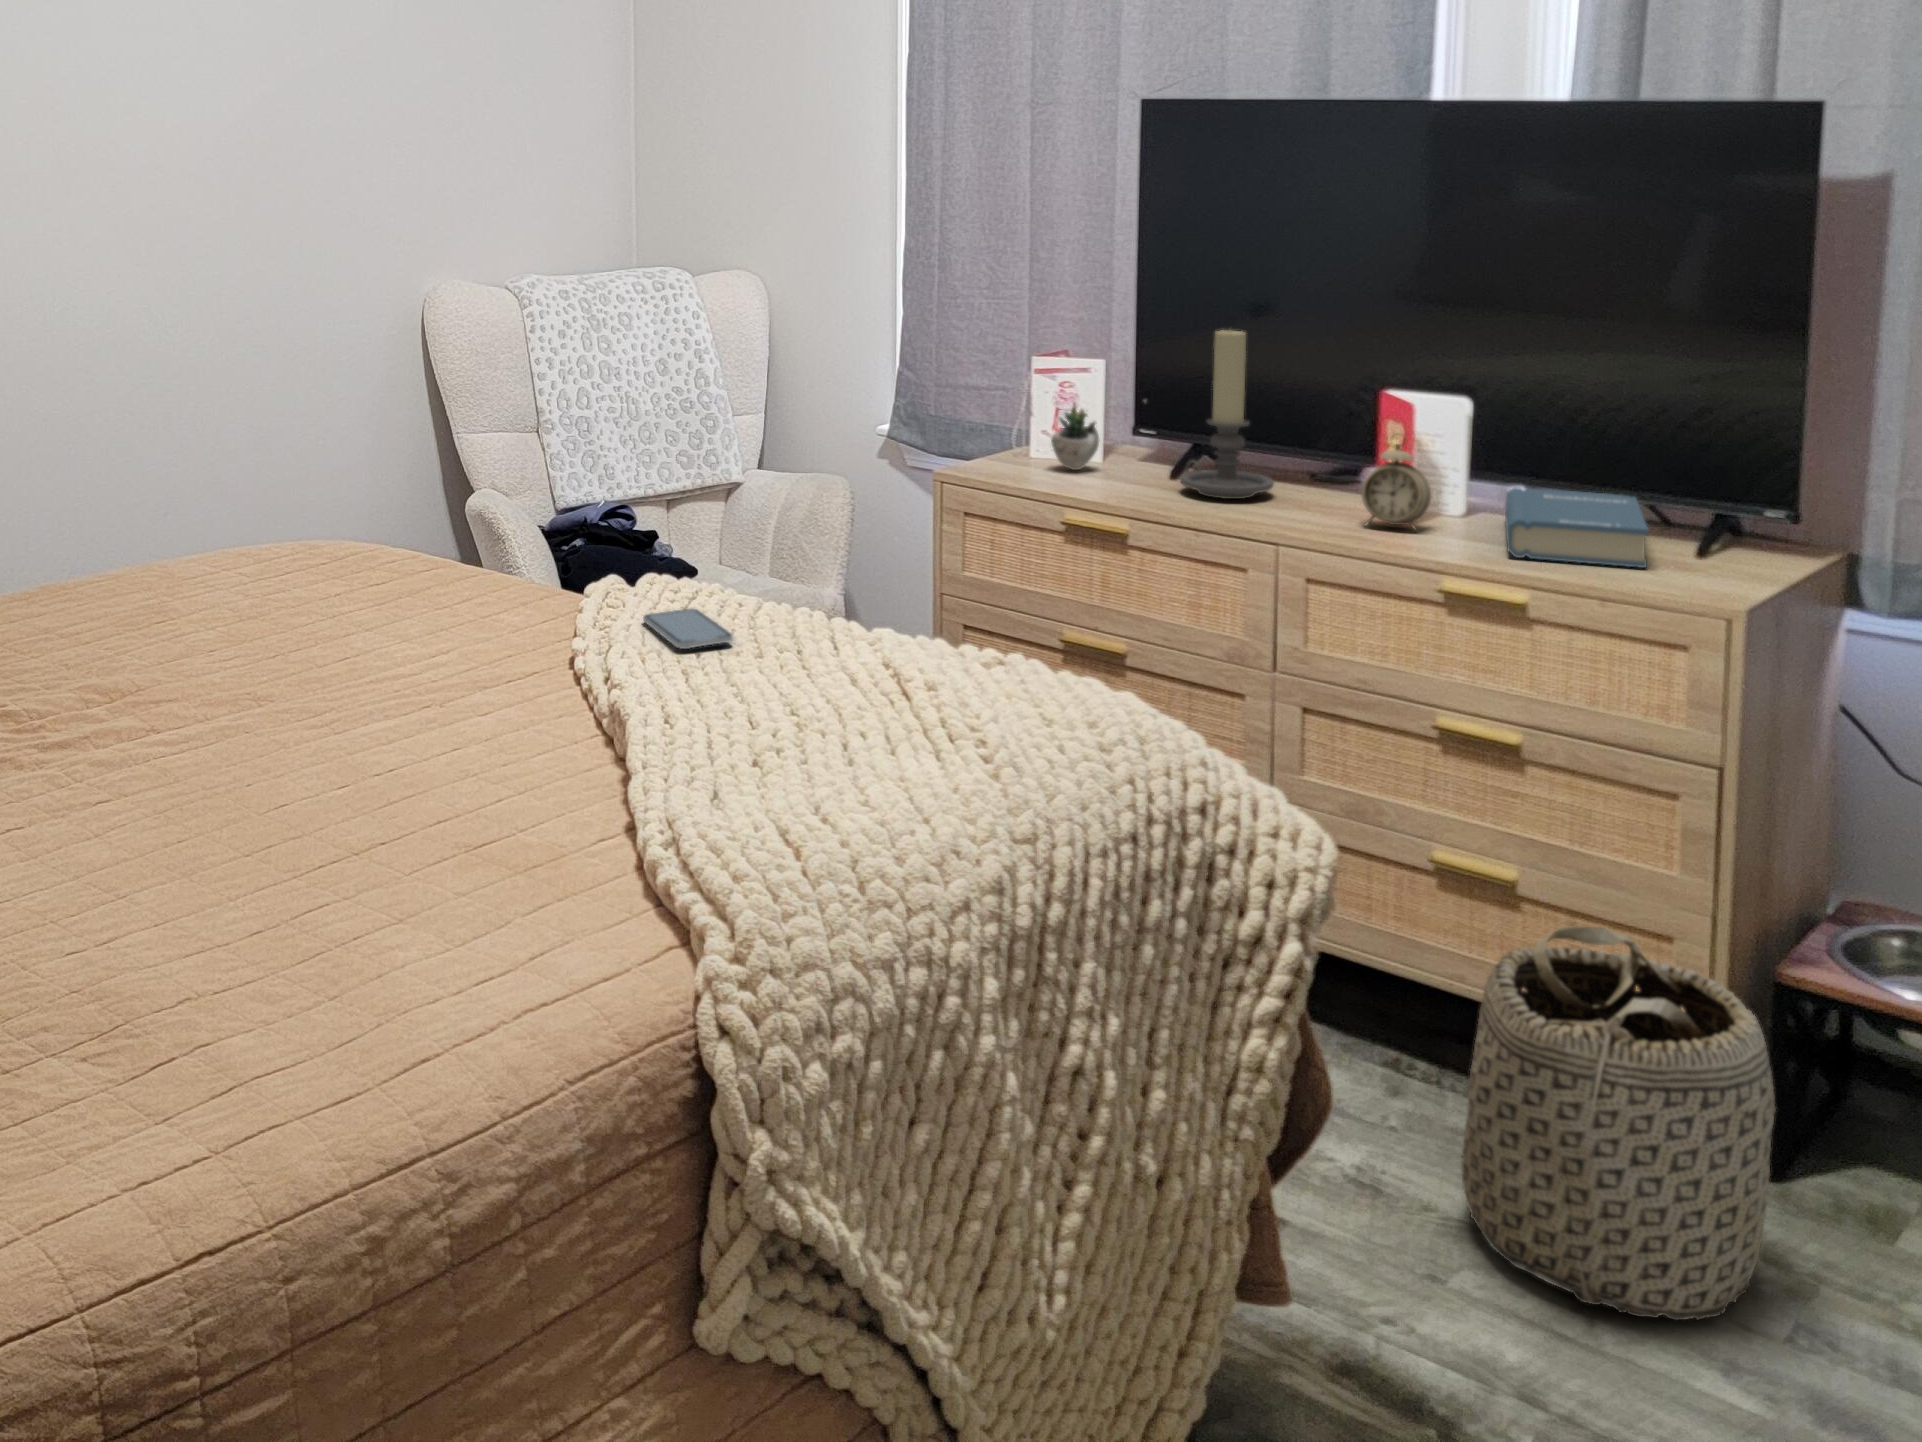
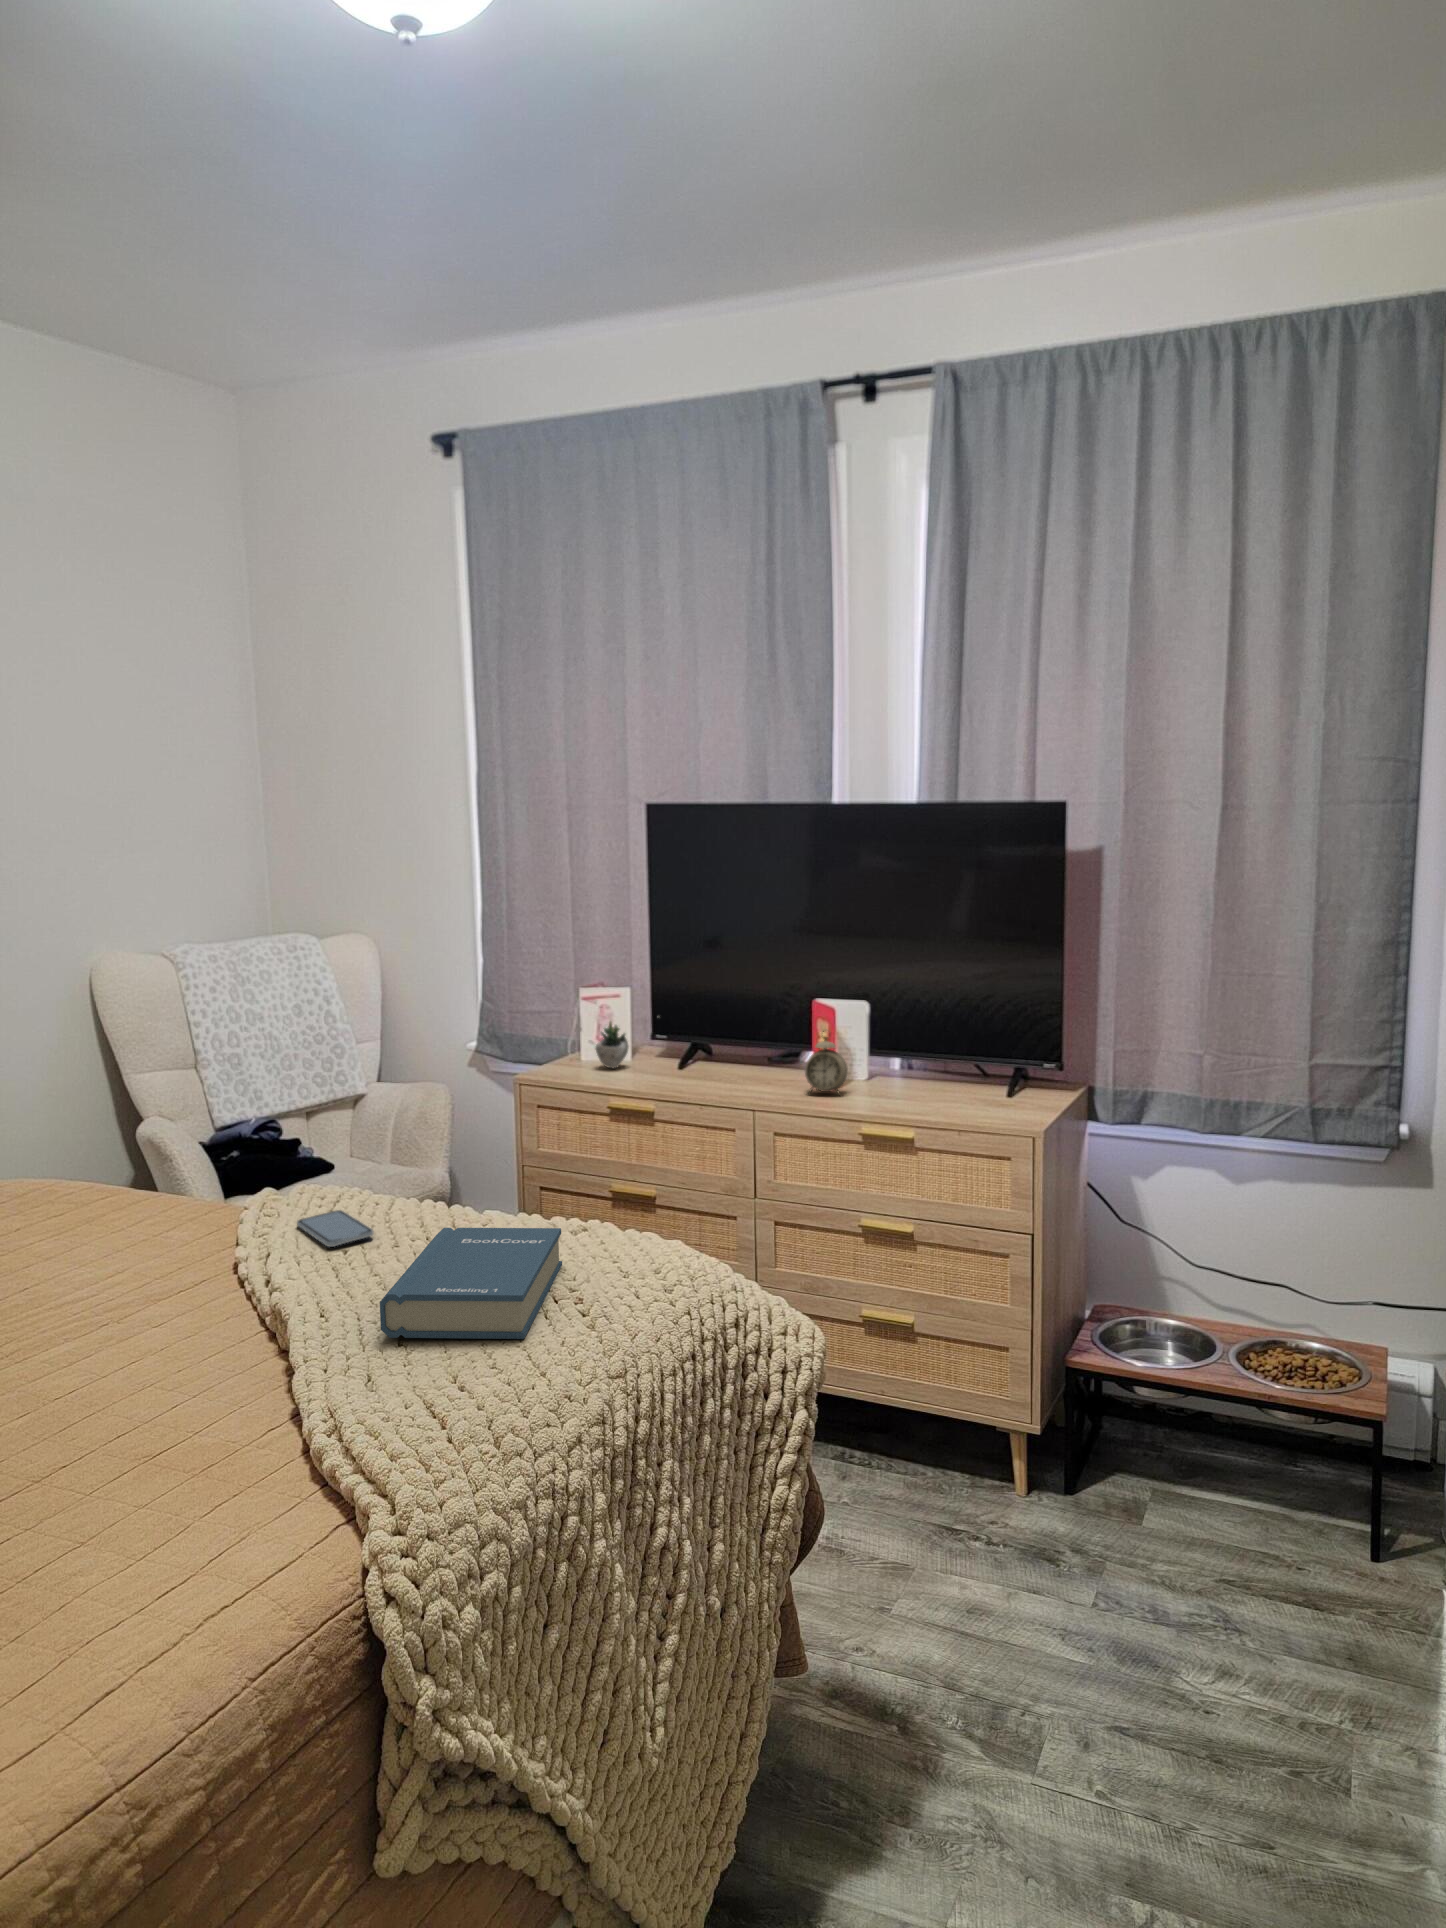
candle holder: present [1180,330,1274,499] -> none [685,964,747,1082]
hardback book: present [1505,487,1649,568] -> present [380,1228,562,1339]
basket: present [1461,926,1776,1320] -> none [896,1351,1079,1610]

